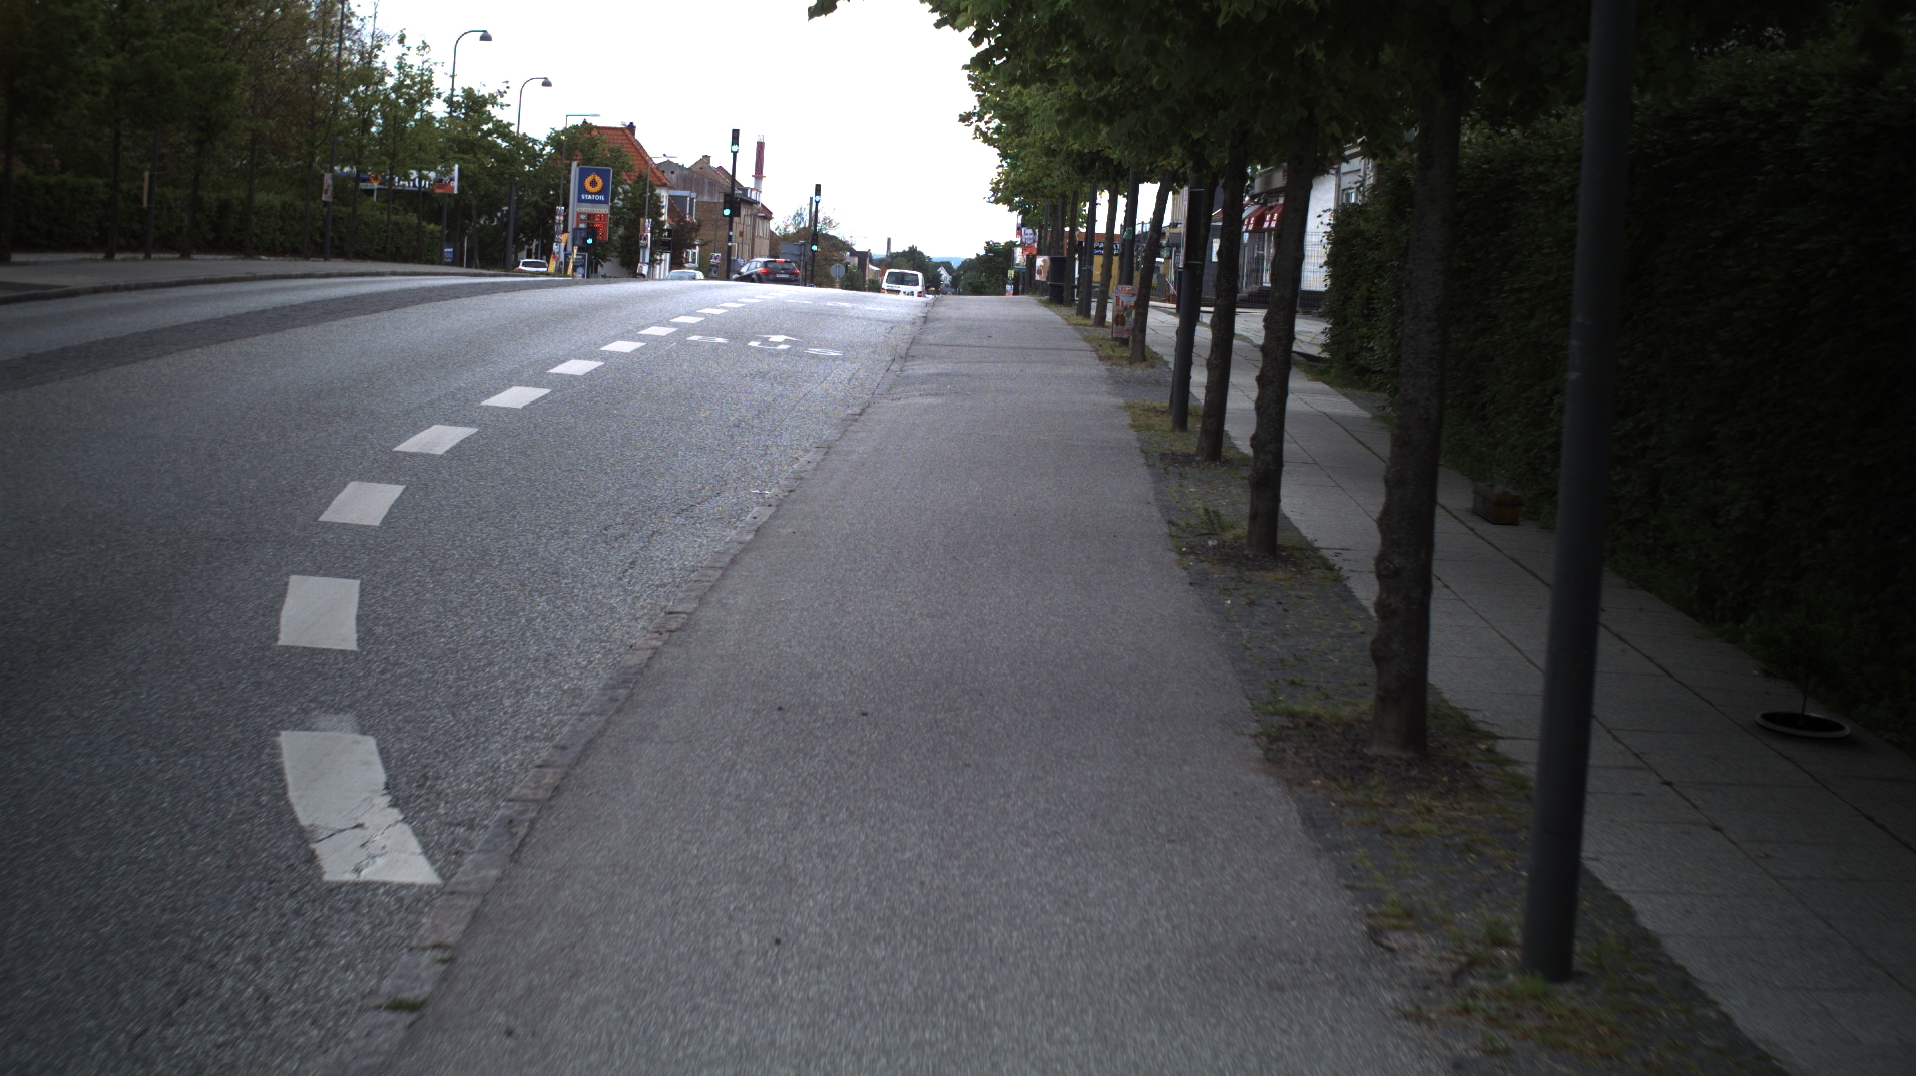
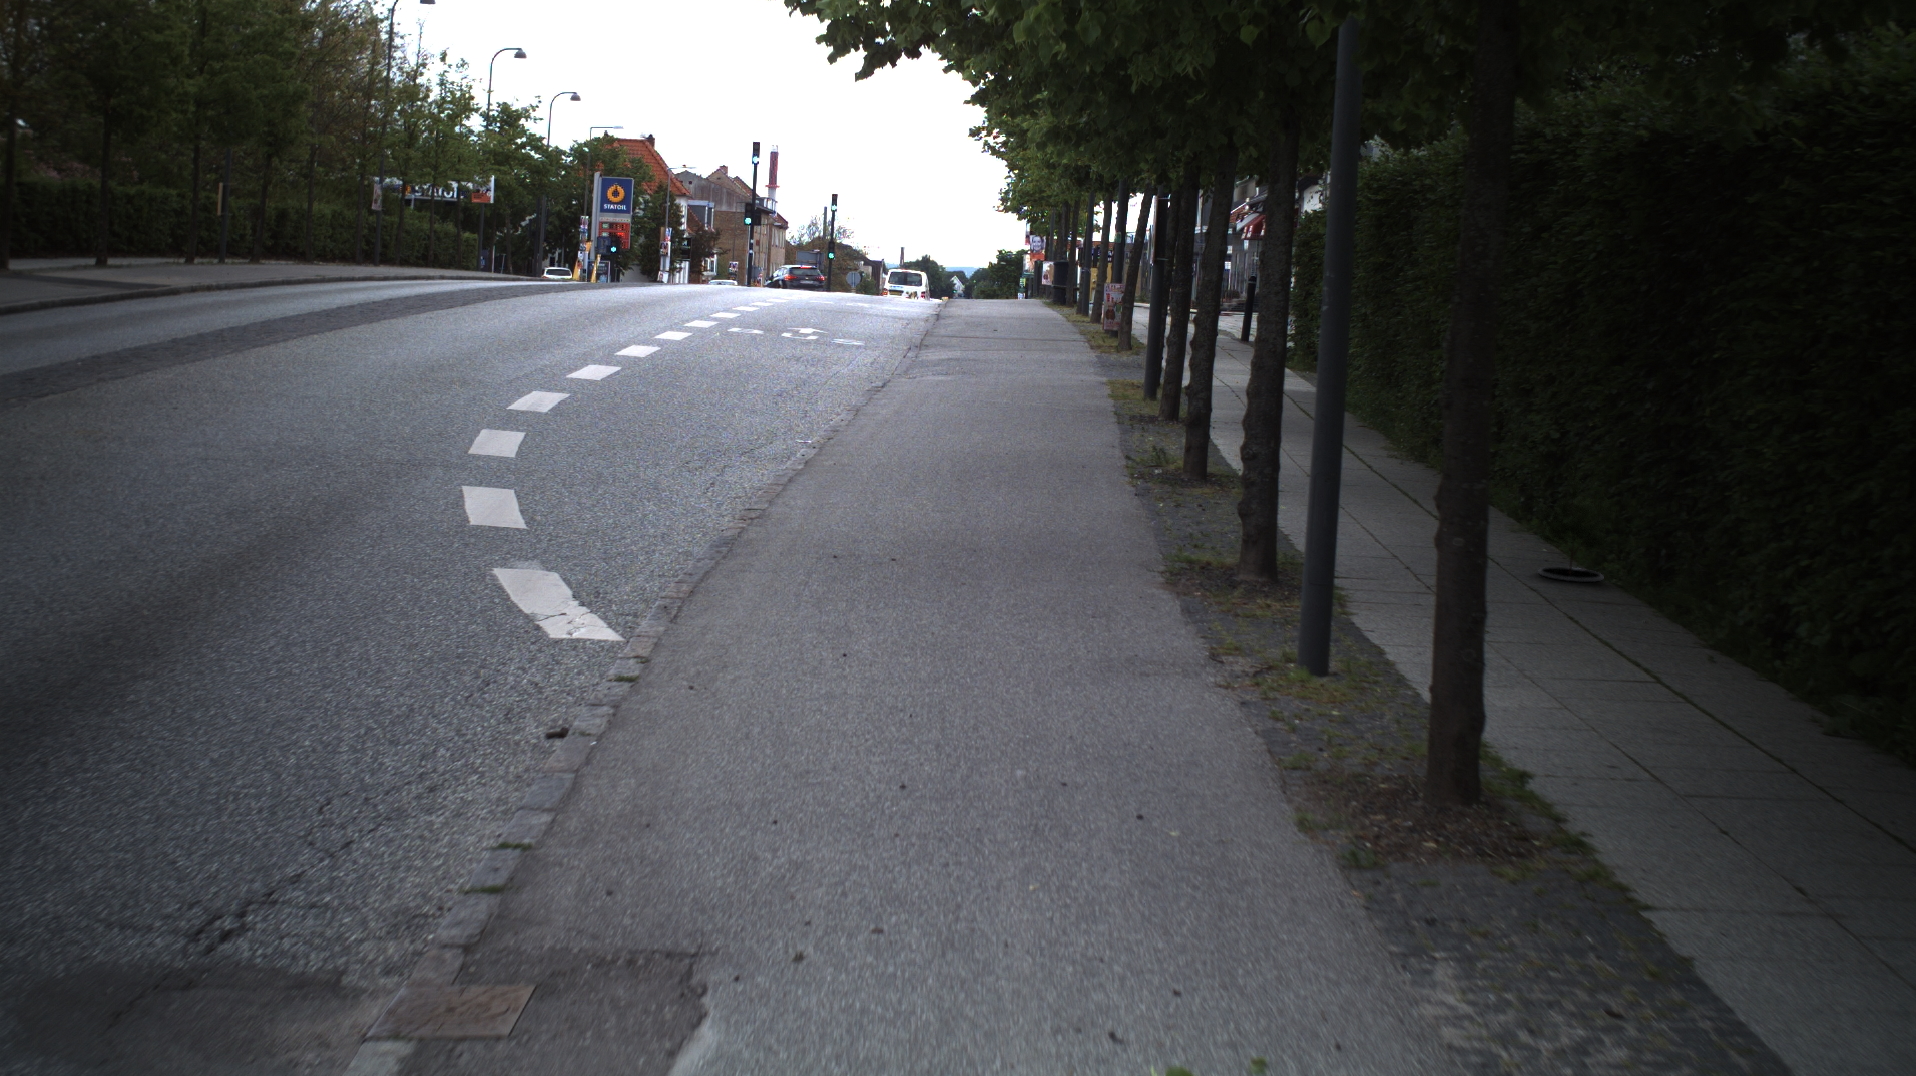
toolbox: present [1472,475,1523,525] -> none [1380,424,1419,463]

